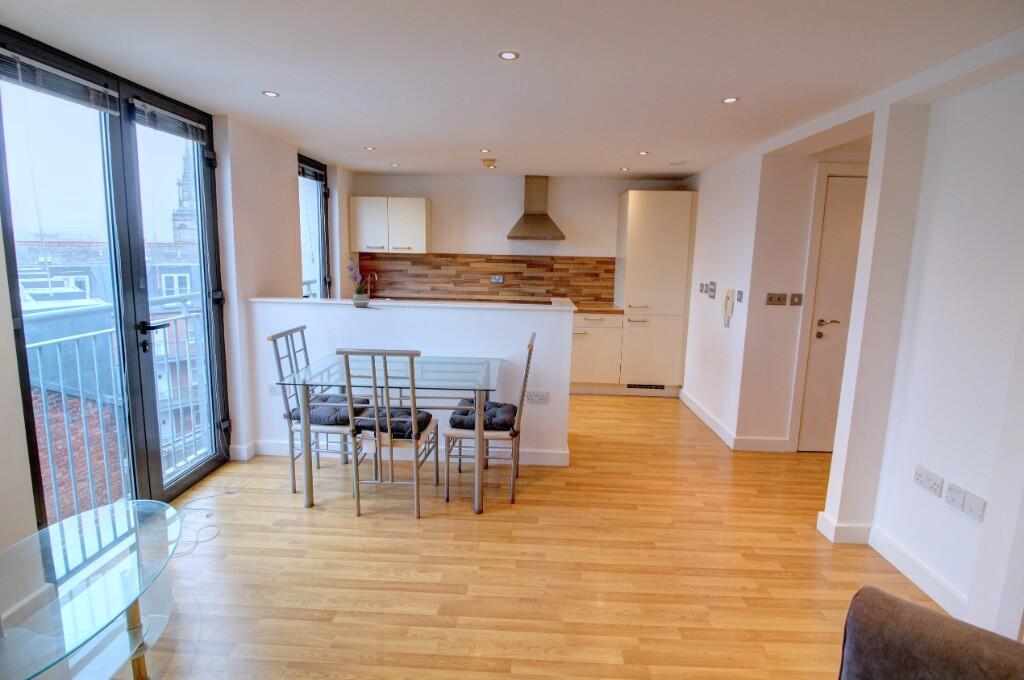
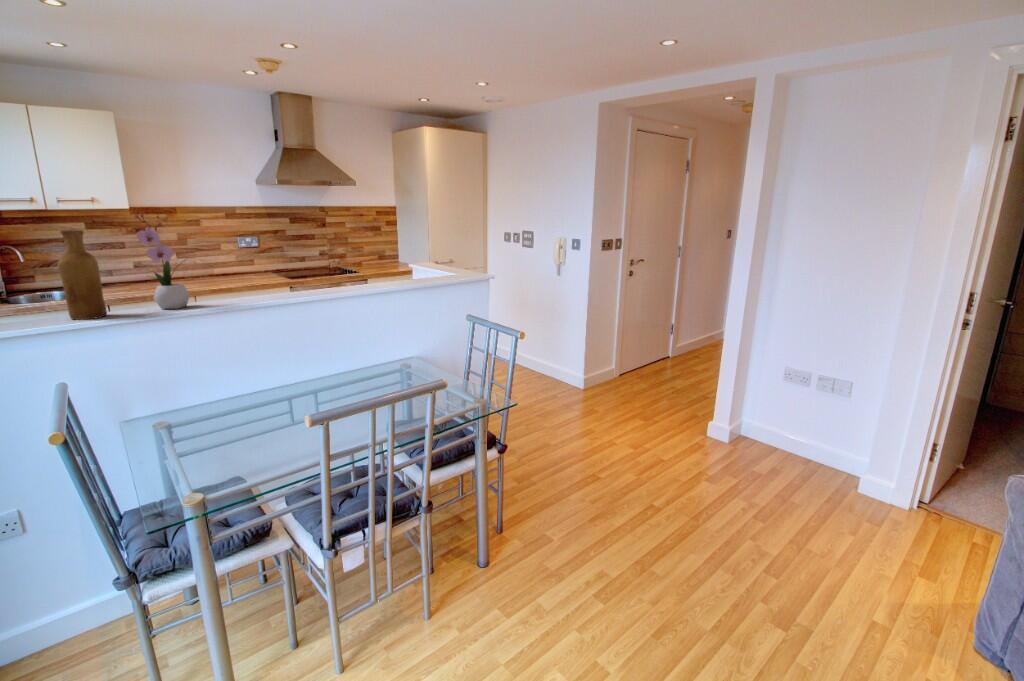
vase: none [317,263,333,307] -> present [57,230,107,320]

